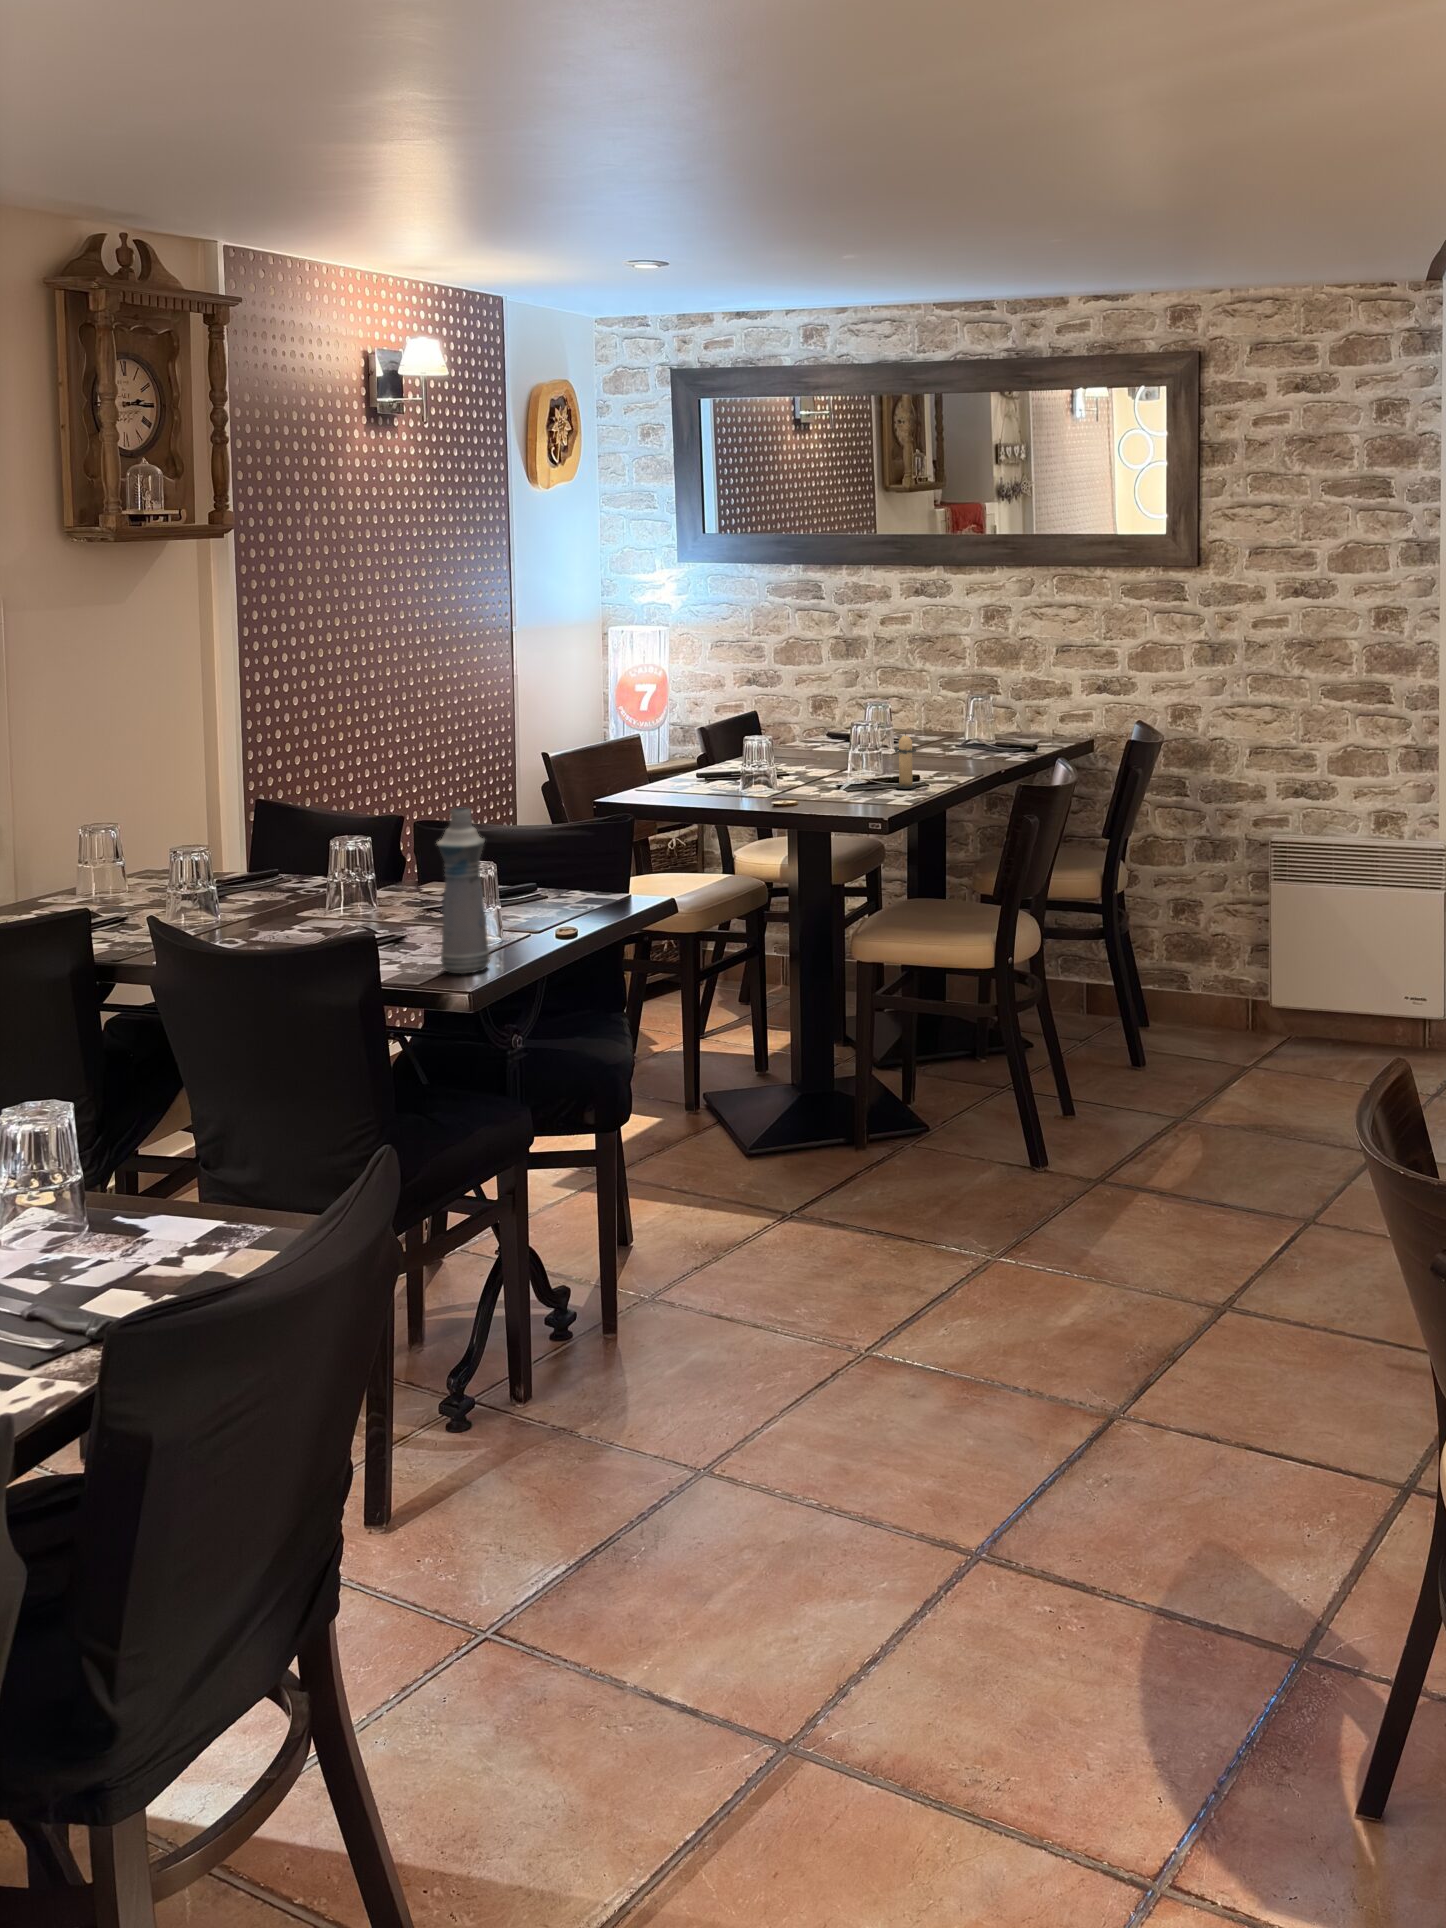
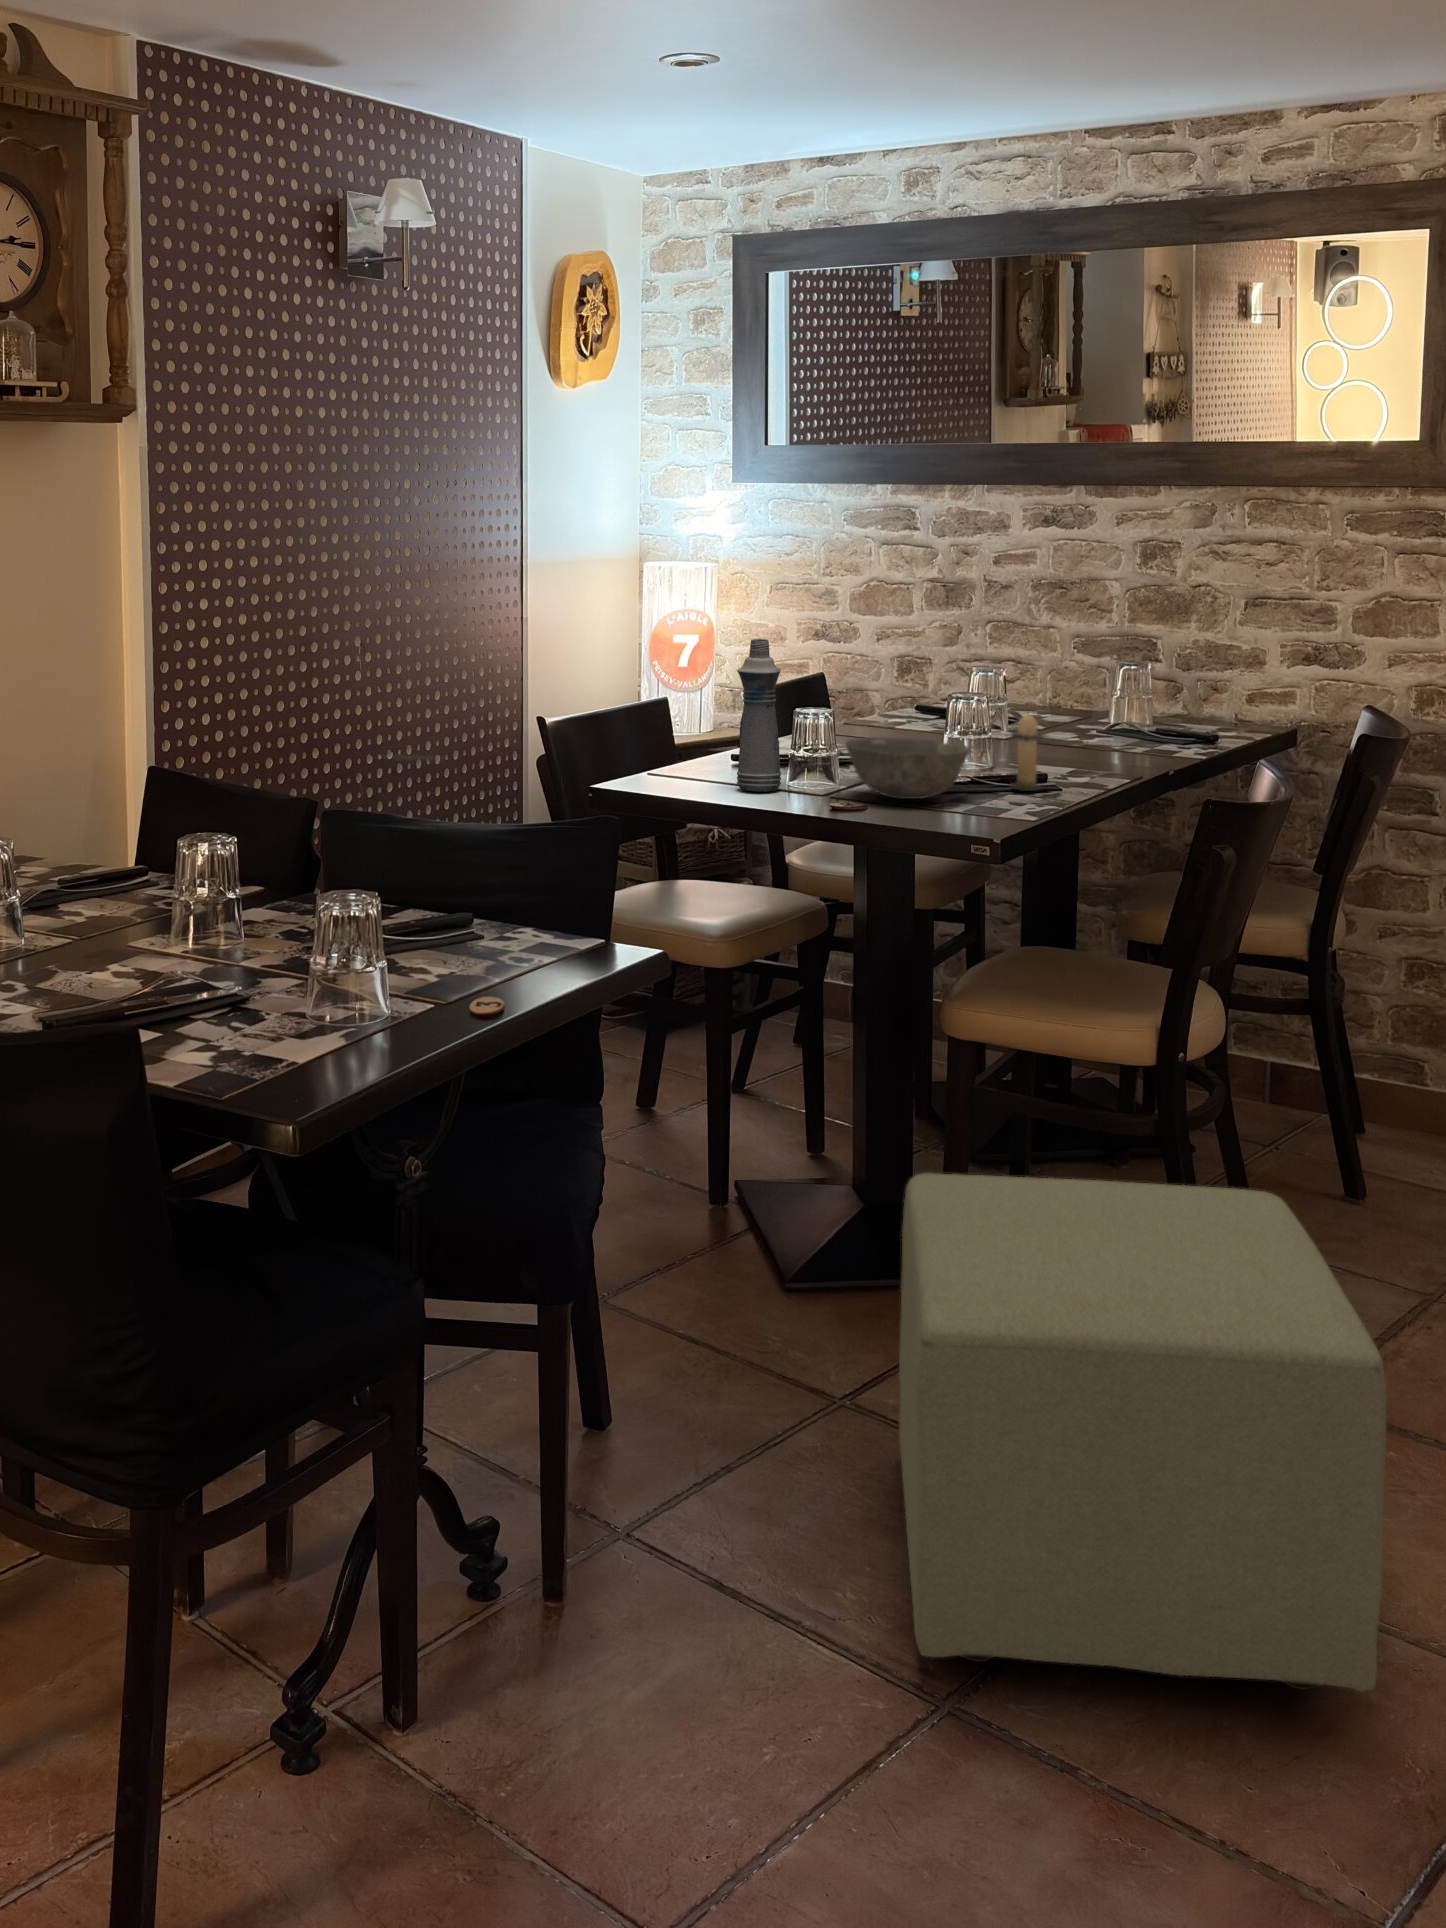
bowl: none [780,755,867,798] -> present [846,737,970,799]
bottle: present [437,808,490,974] -> present [737,639,781,792]
ottoman: none [833,1028,1115,1318] -> present [899,1173,1386,1691]

